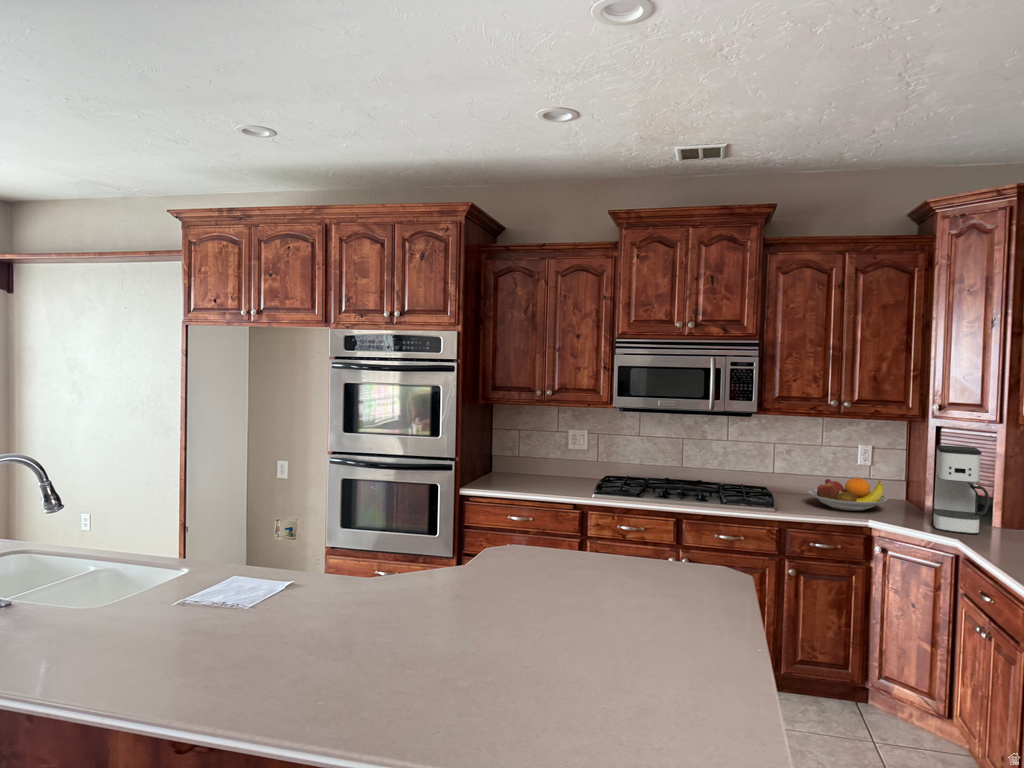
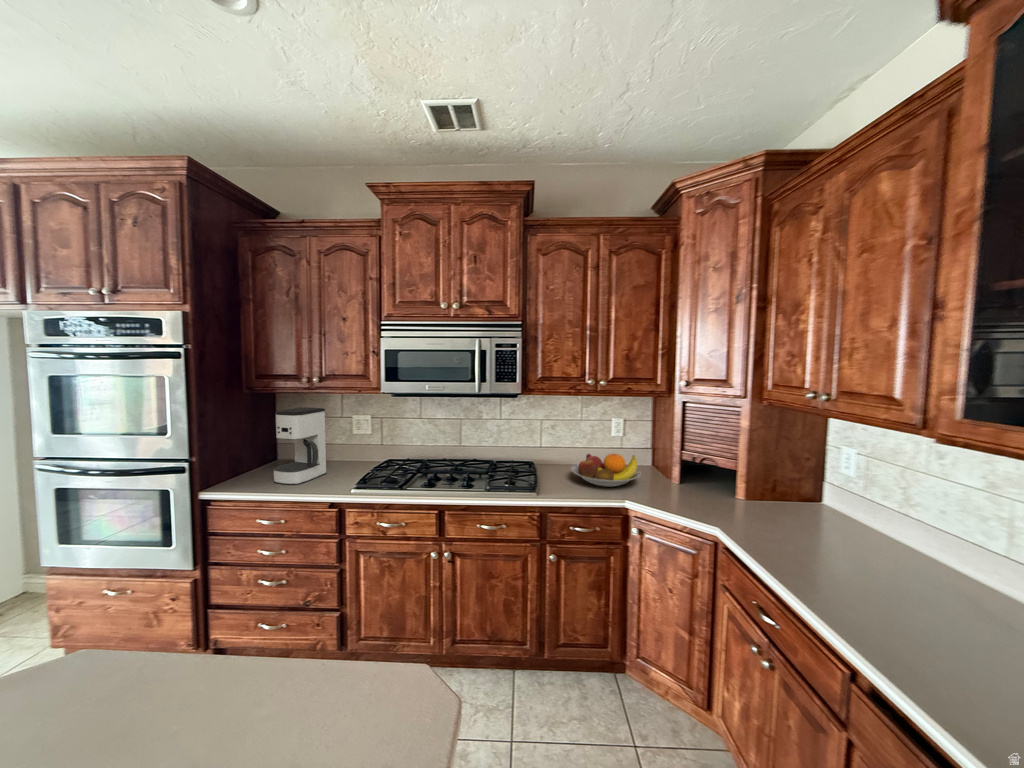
coffee maker: present [933,445,990,534] -> present [273,407,326,485]

